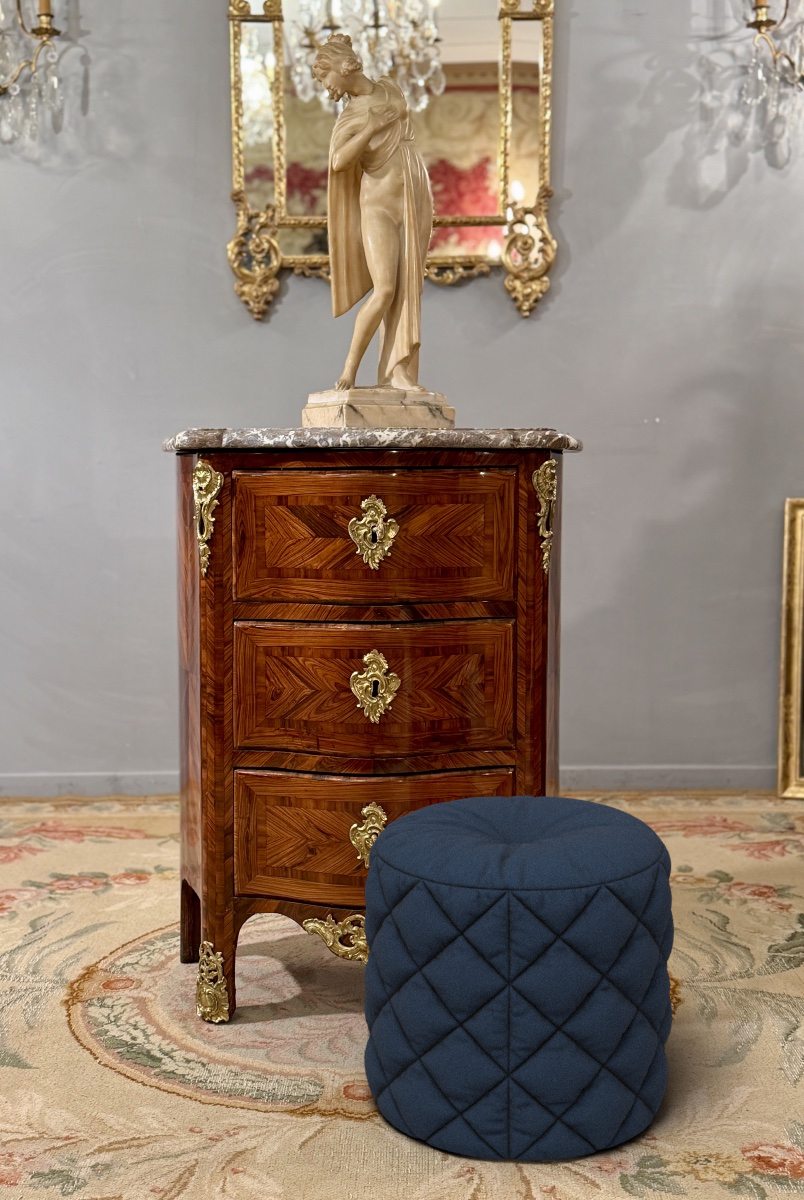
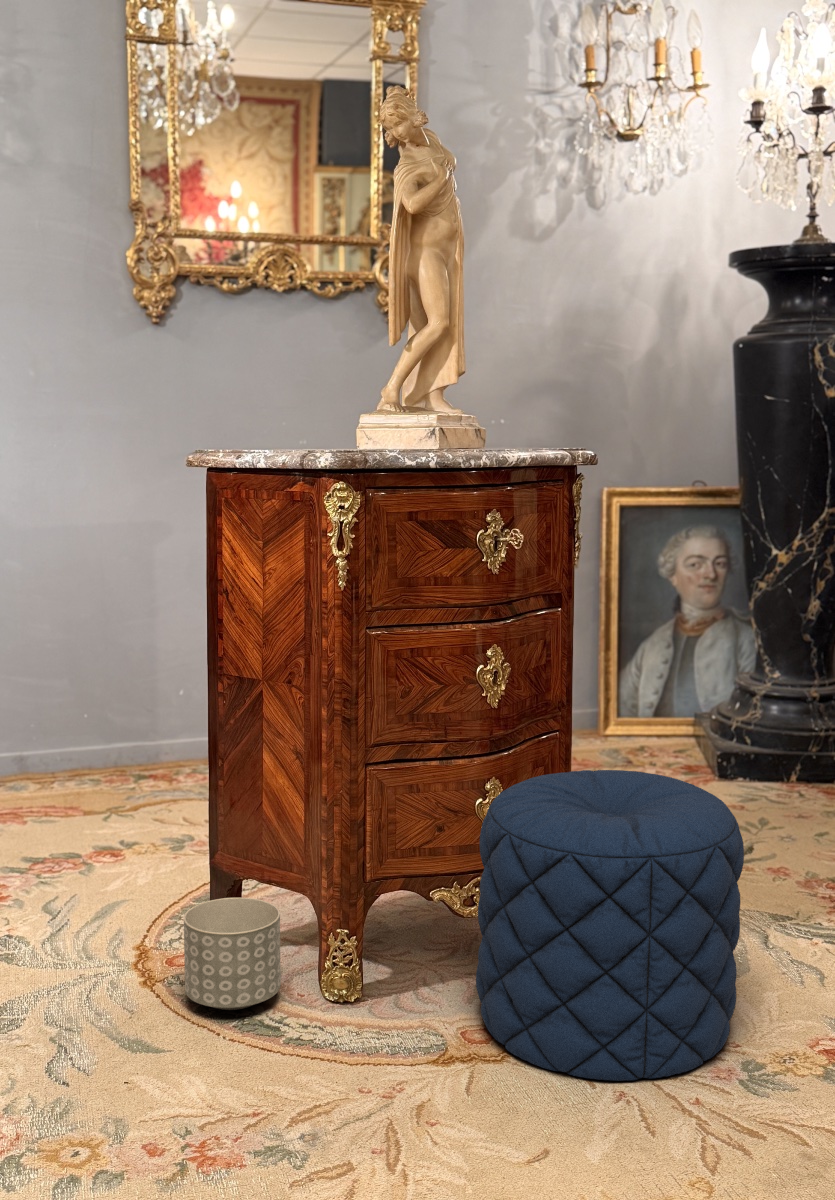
planter: none [81,914,188,1034] -> present [184,898,281,1010]

